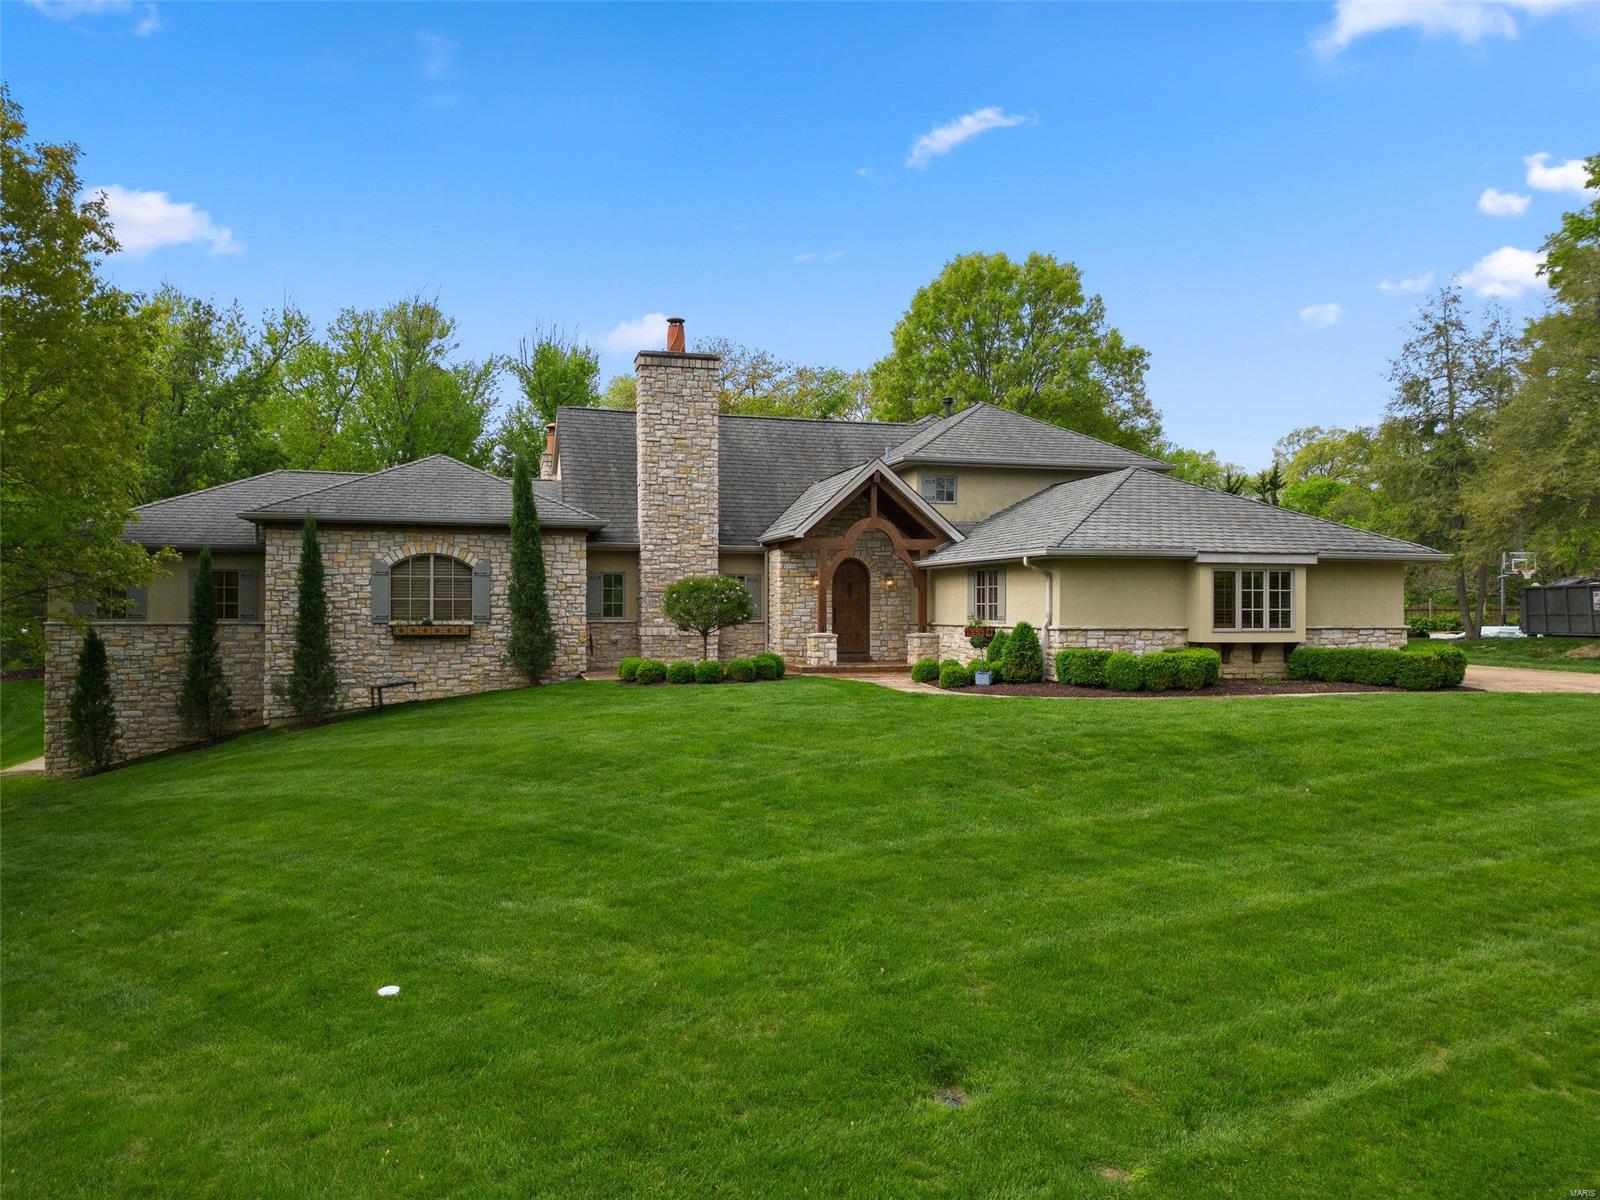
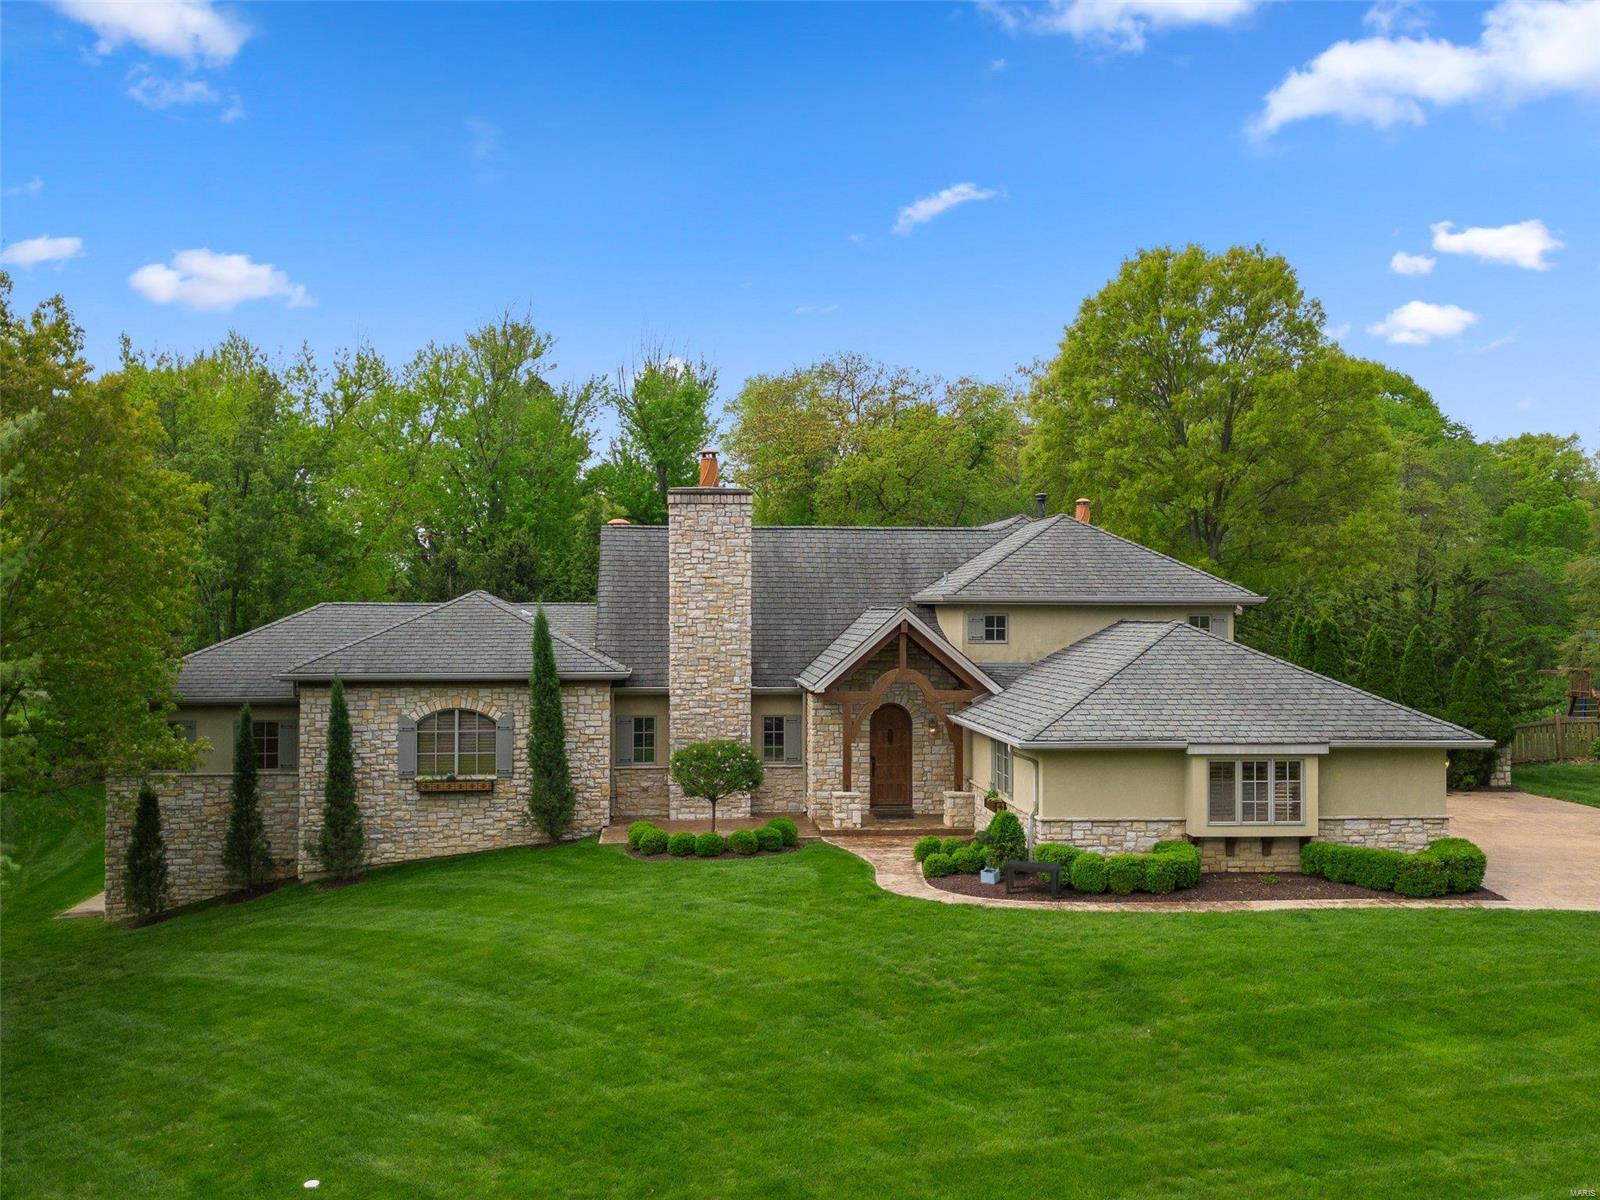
bench: present [370,680,418,709] -> present [1004,860,1061,899]

